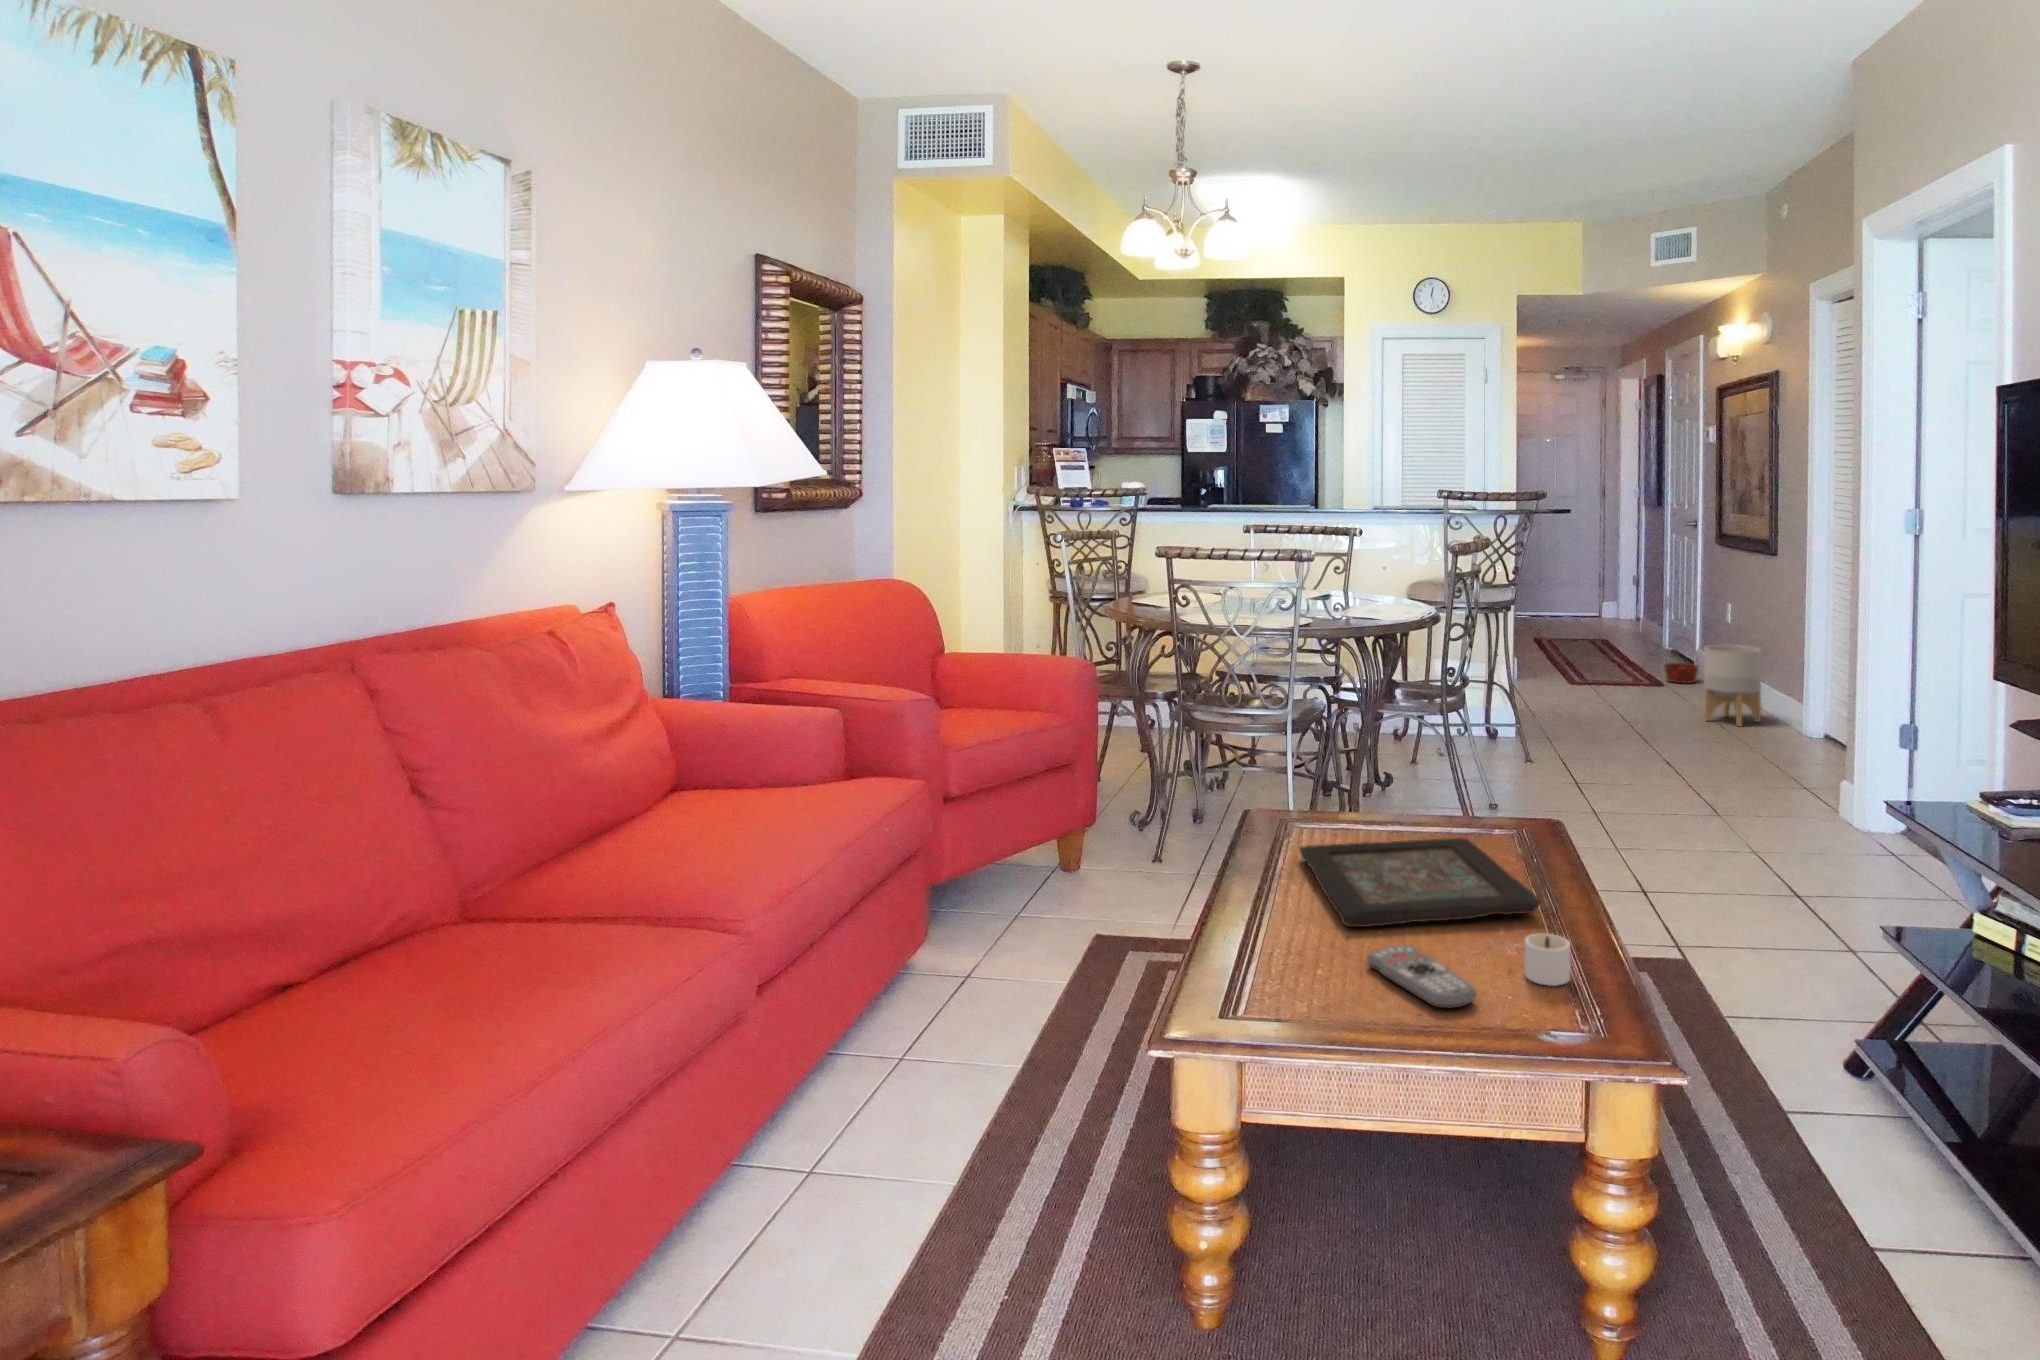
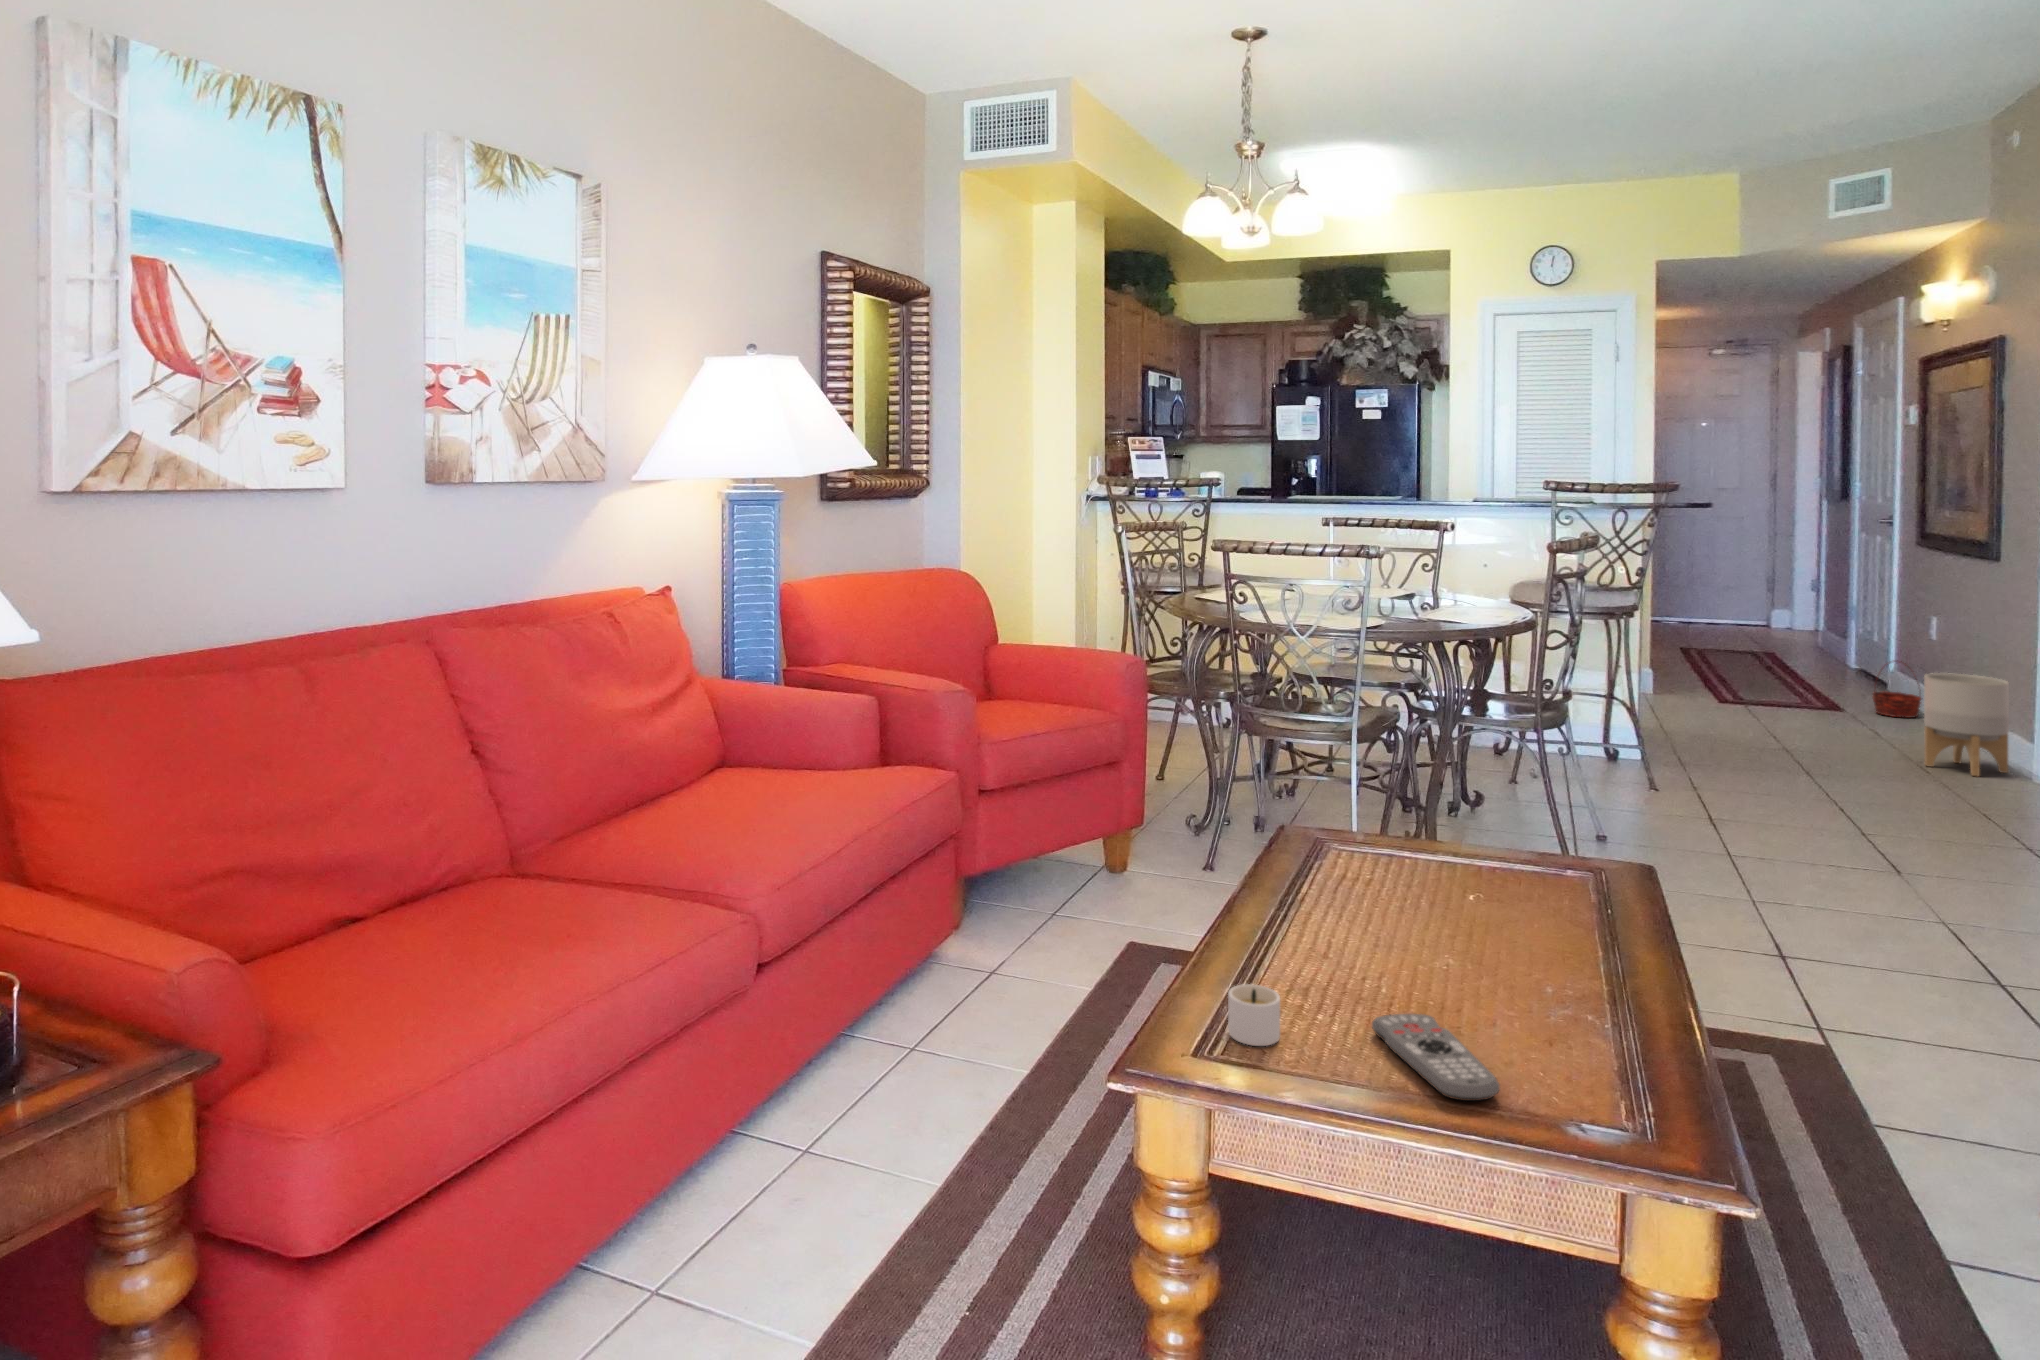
decorative tray: present [1299,838,1541,927] -> none [1323,881,1611,994]
candle: present [1525,934,1570,986] -> present [1228,984,1280,1046]

